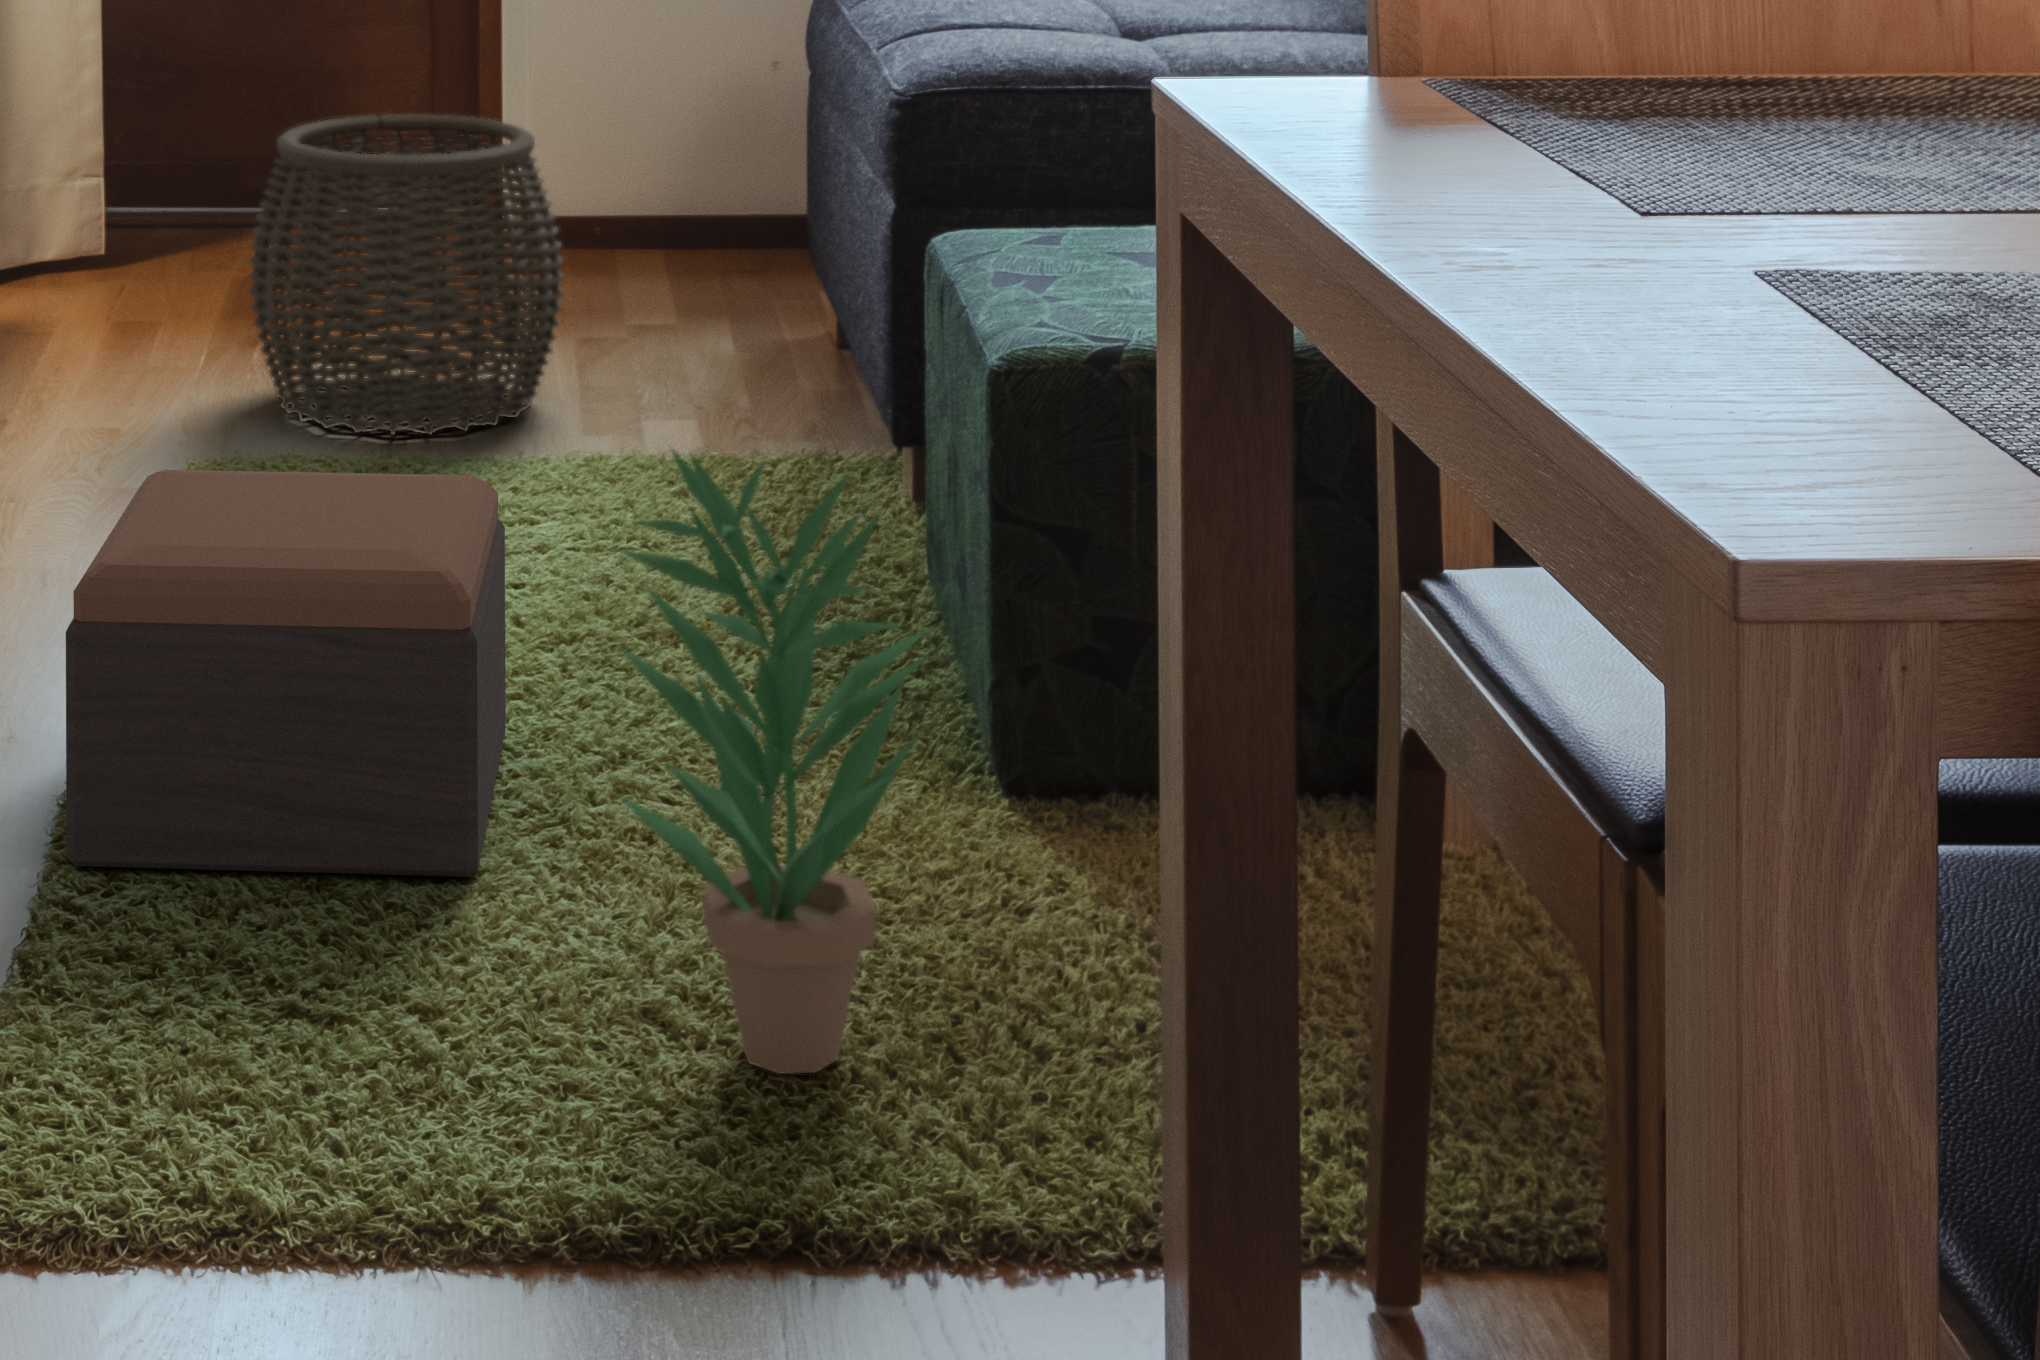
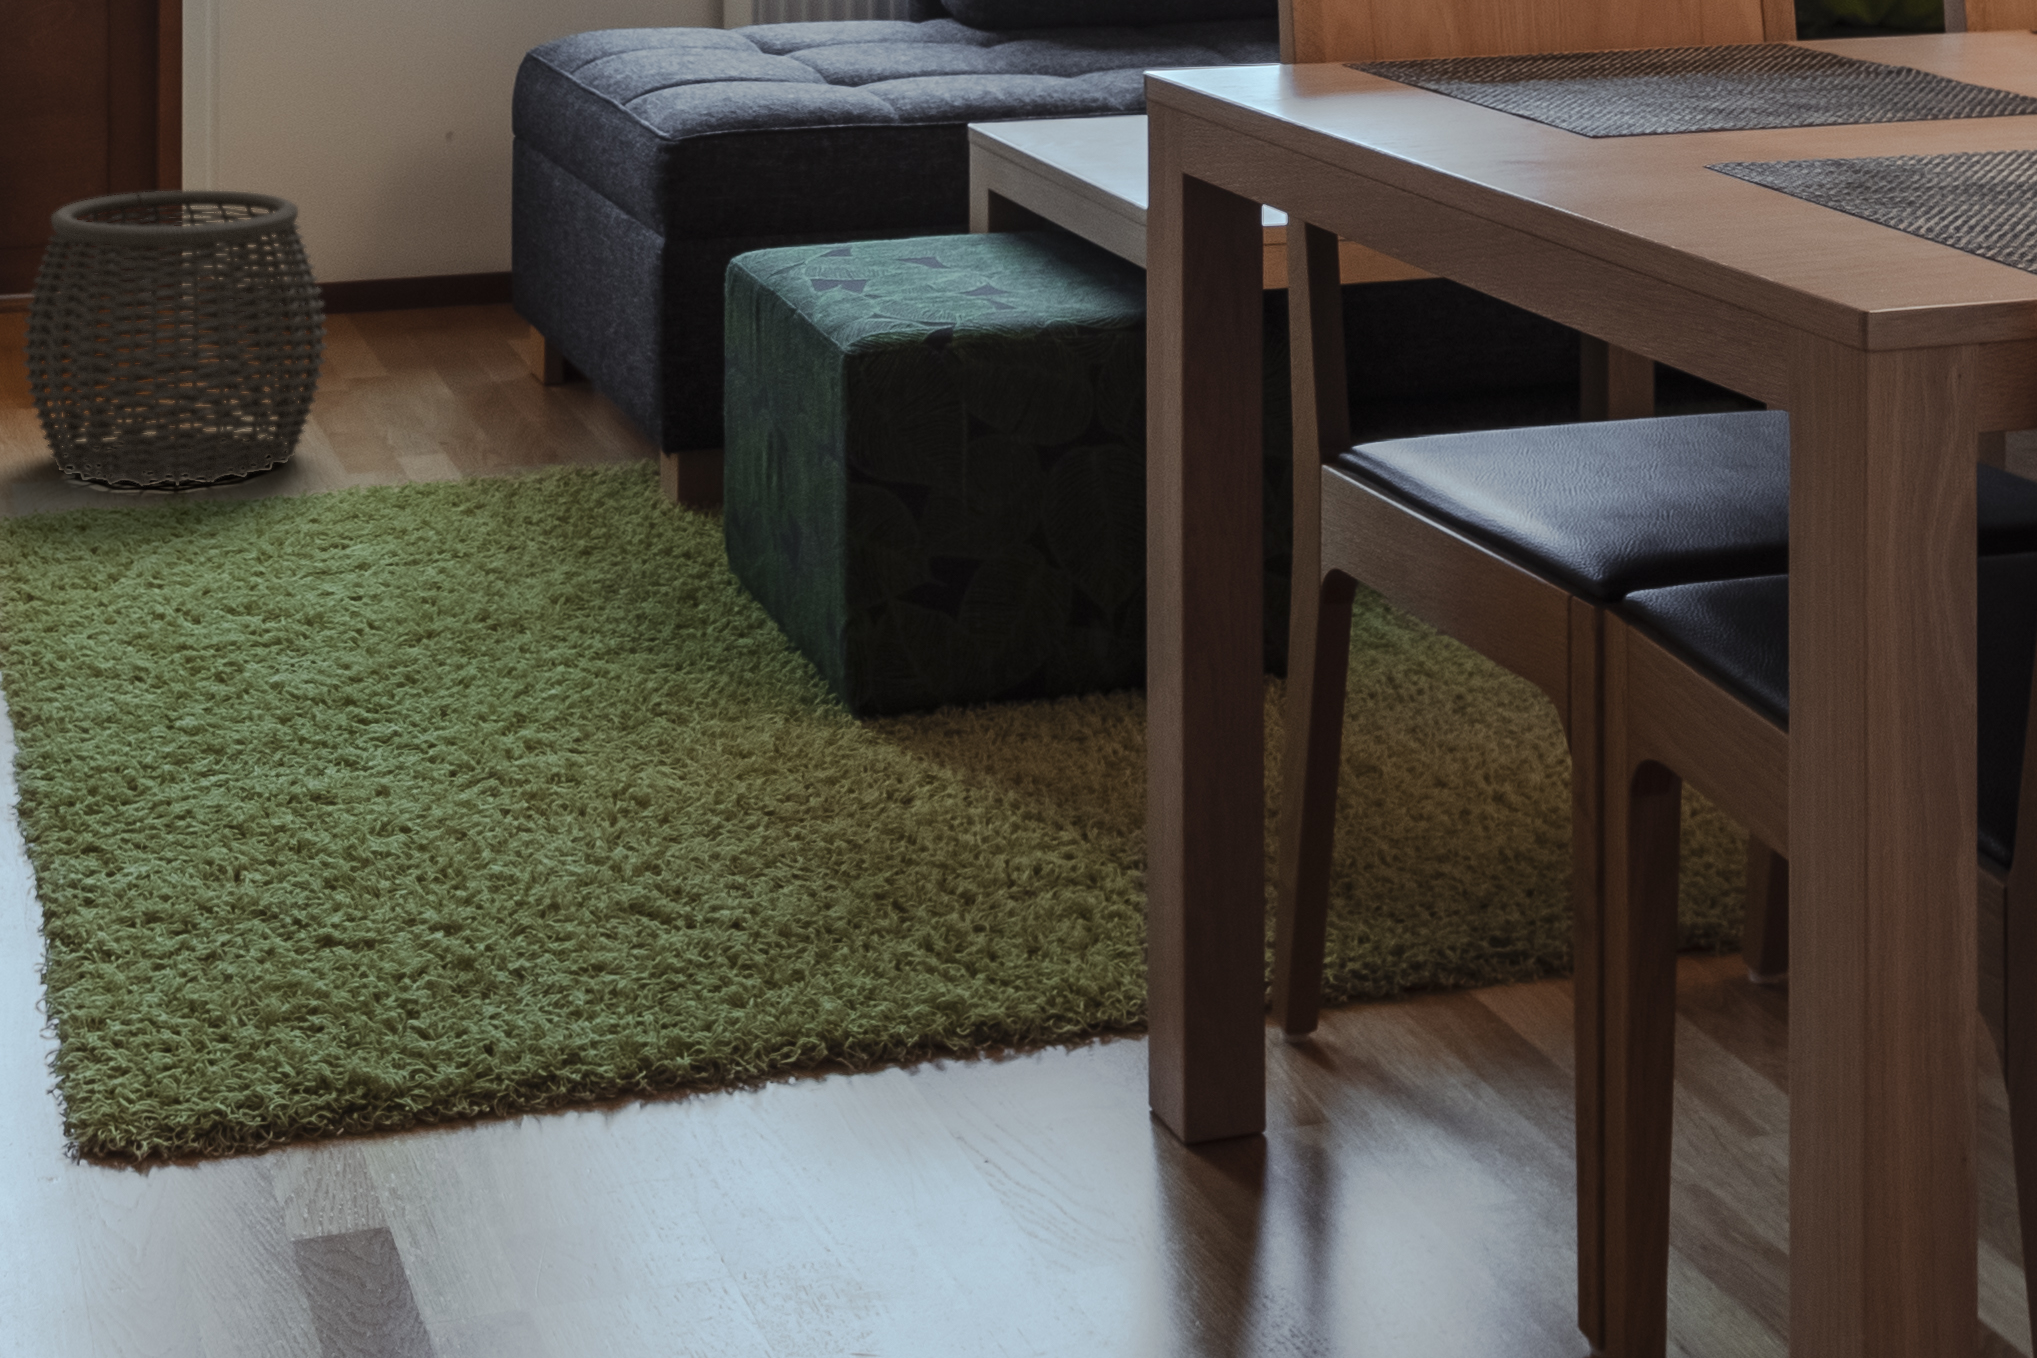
potted plant: present [619,451,934,1074] -> none [616,421,892,939]
footstool: present [66,470,506,877] -> none [62,489,439,856]

